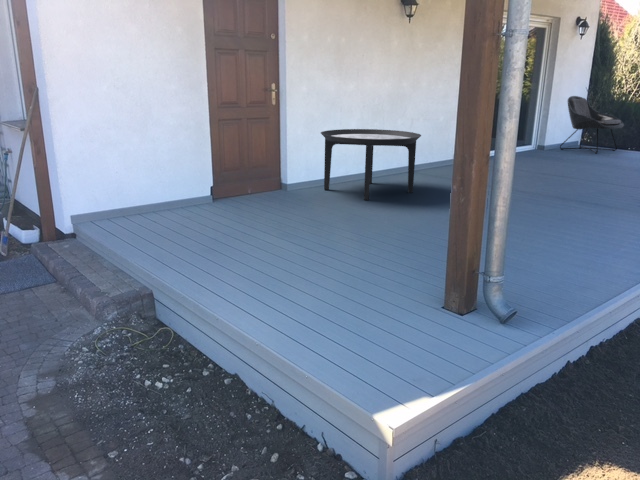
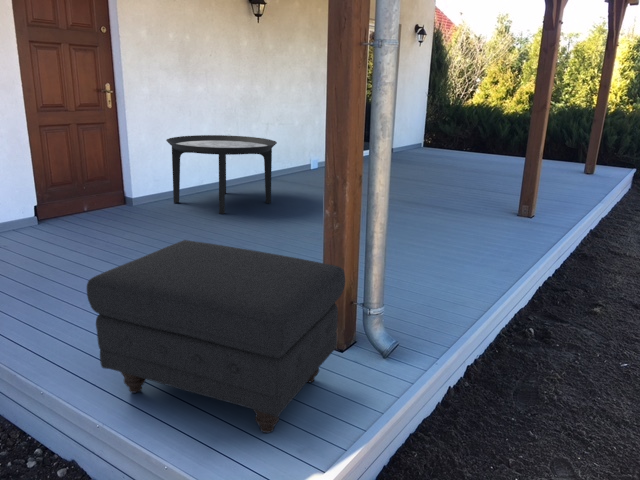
lounge chair: present [560,96,624,154] -> none [406,100,460,156]
ottoman: none [253,208,467,366] -> present [87,240,345,433]

